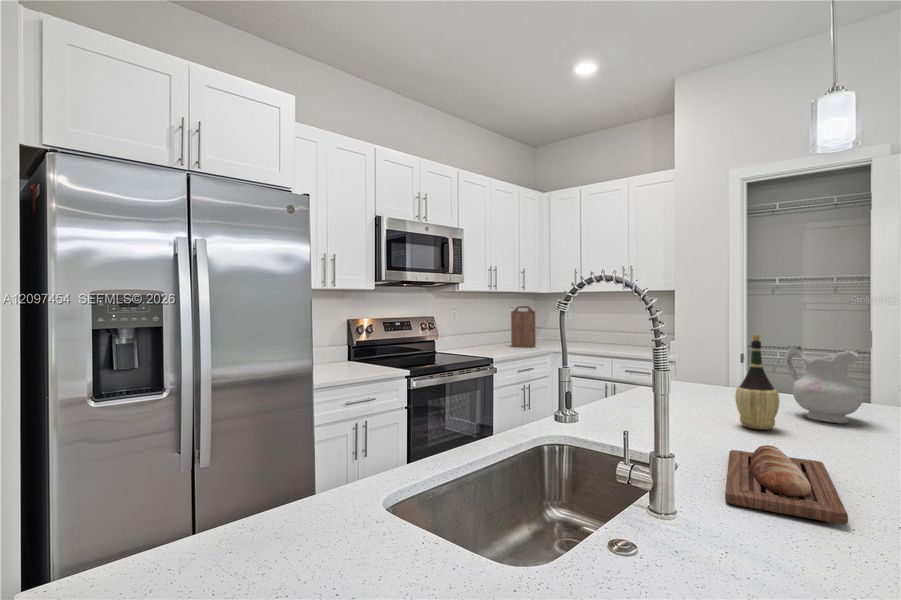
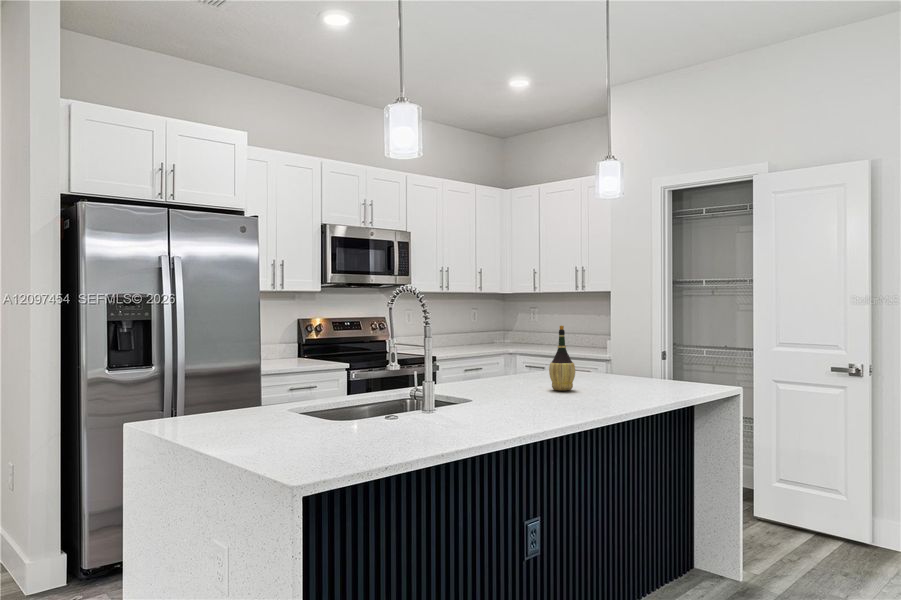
cutting board: present [511,306,536,347] -> none [467,307,491,348]
ceramic pitcher: present [785,346,863,423] -> none [604,335,646,389]
bread loaf: present [725,445,848,525] -> none [473,389,557,416]

